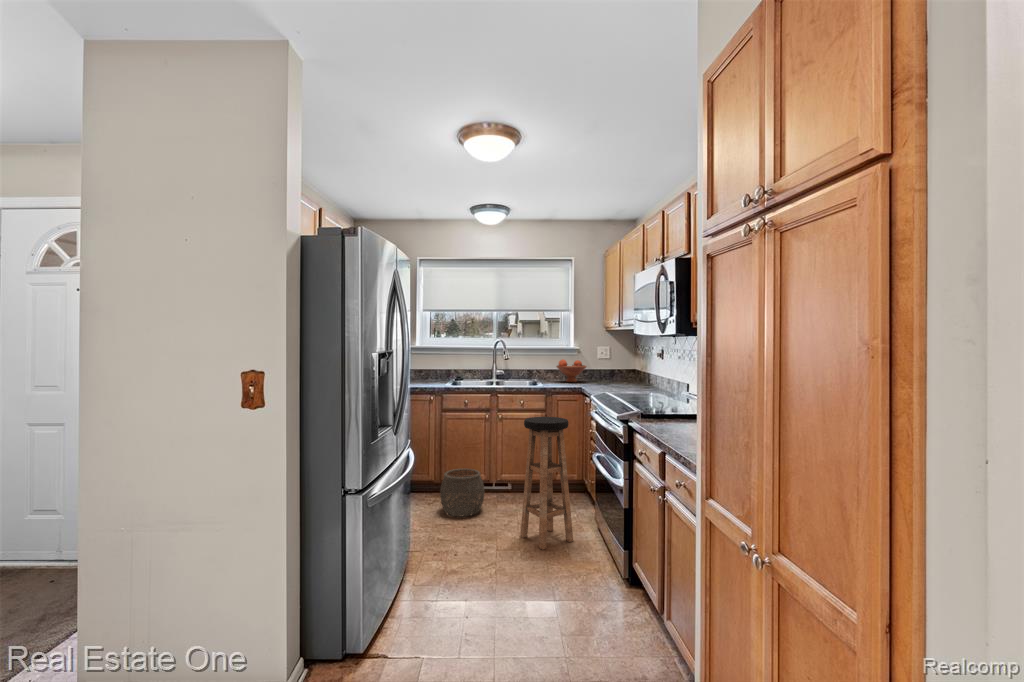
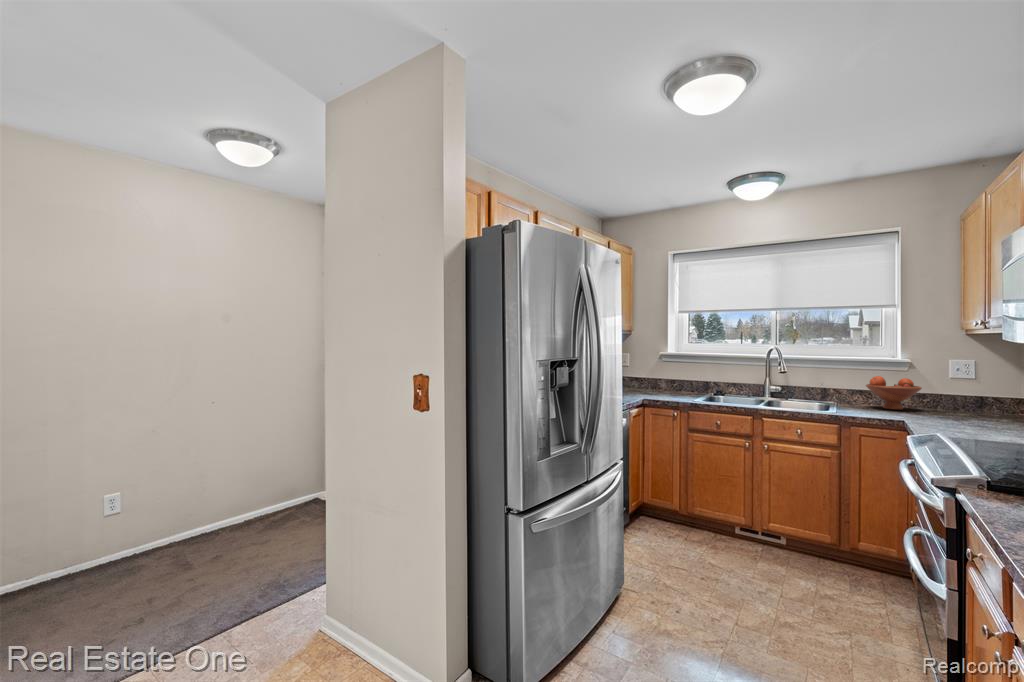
bar stool: present [520,417,573,550] -> none [776,456,864,653]
woven basket: present [440,468,484,516] -> none [678,503,737,567]

